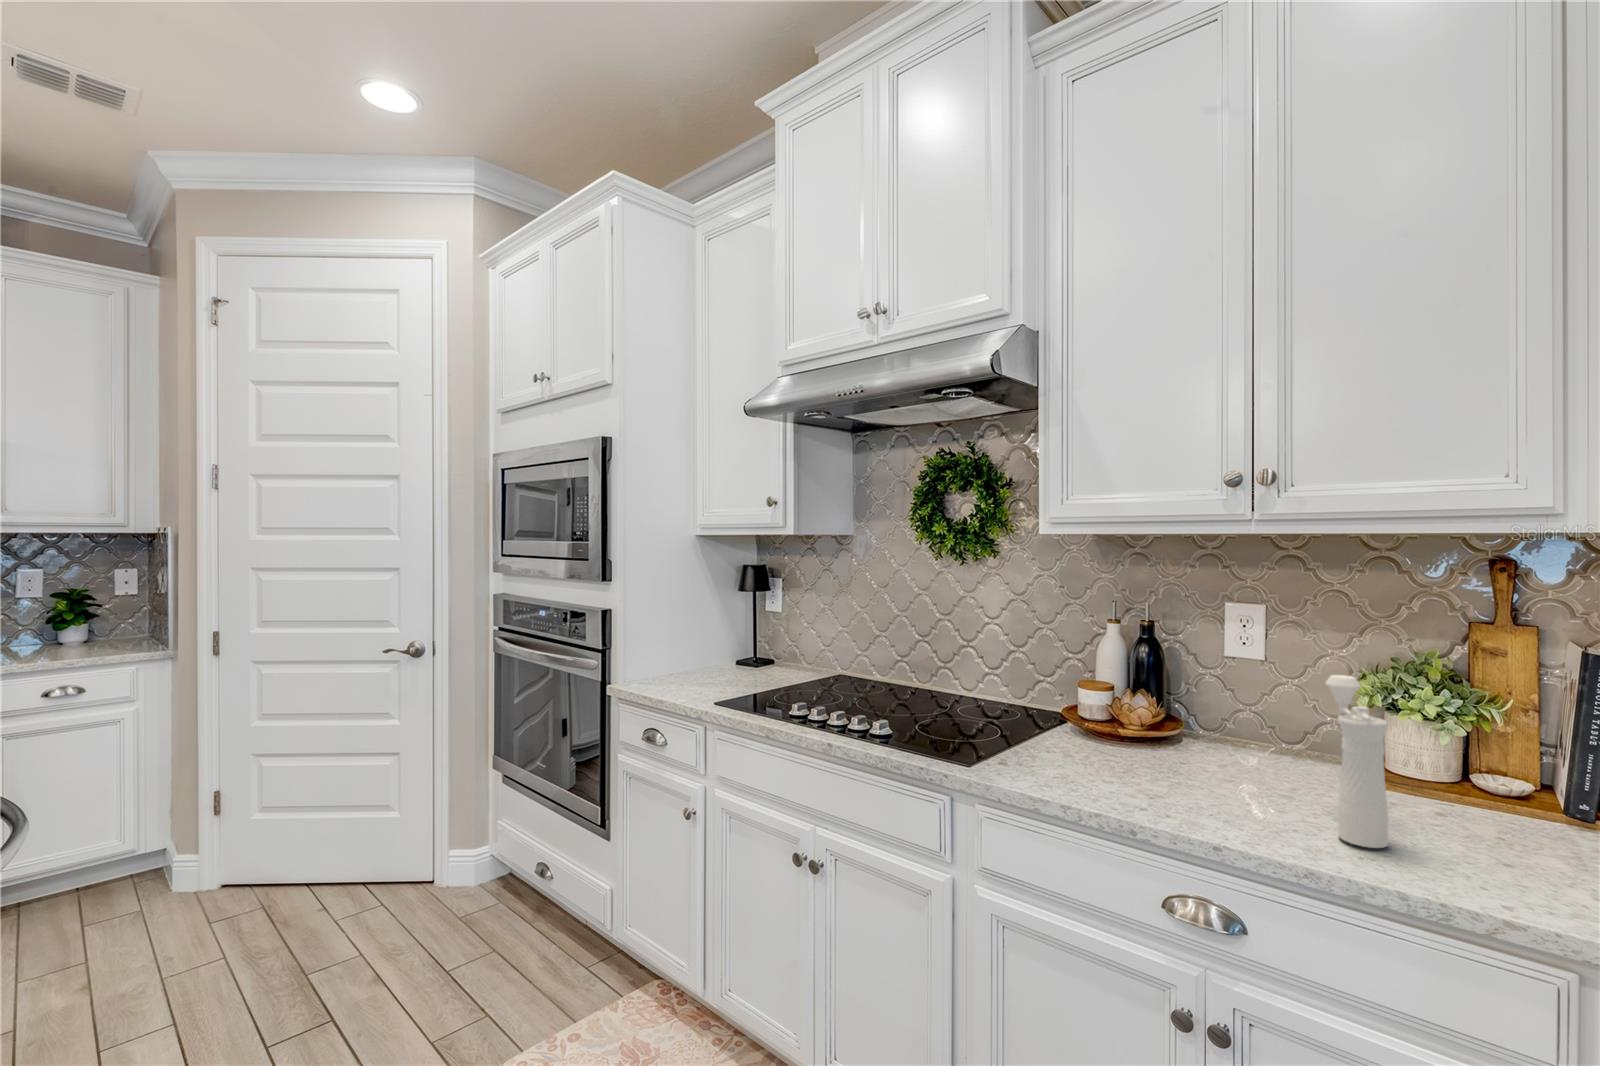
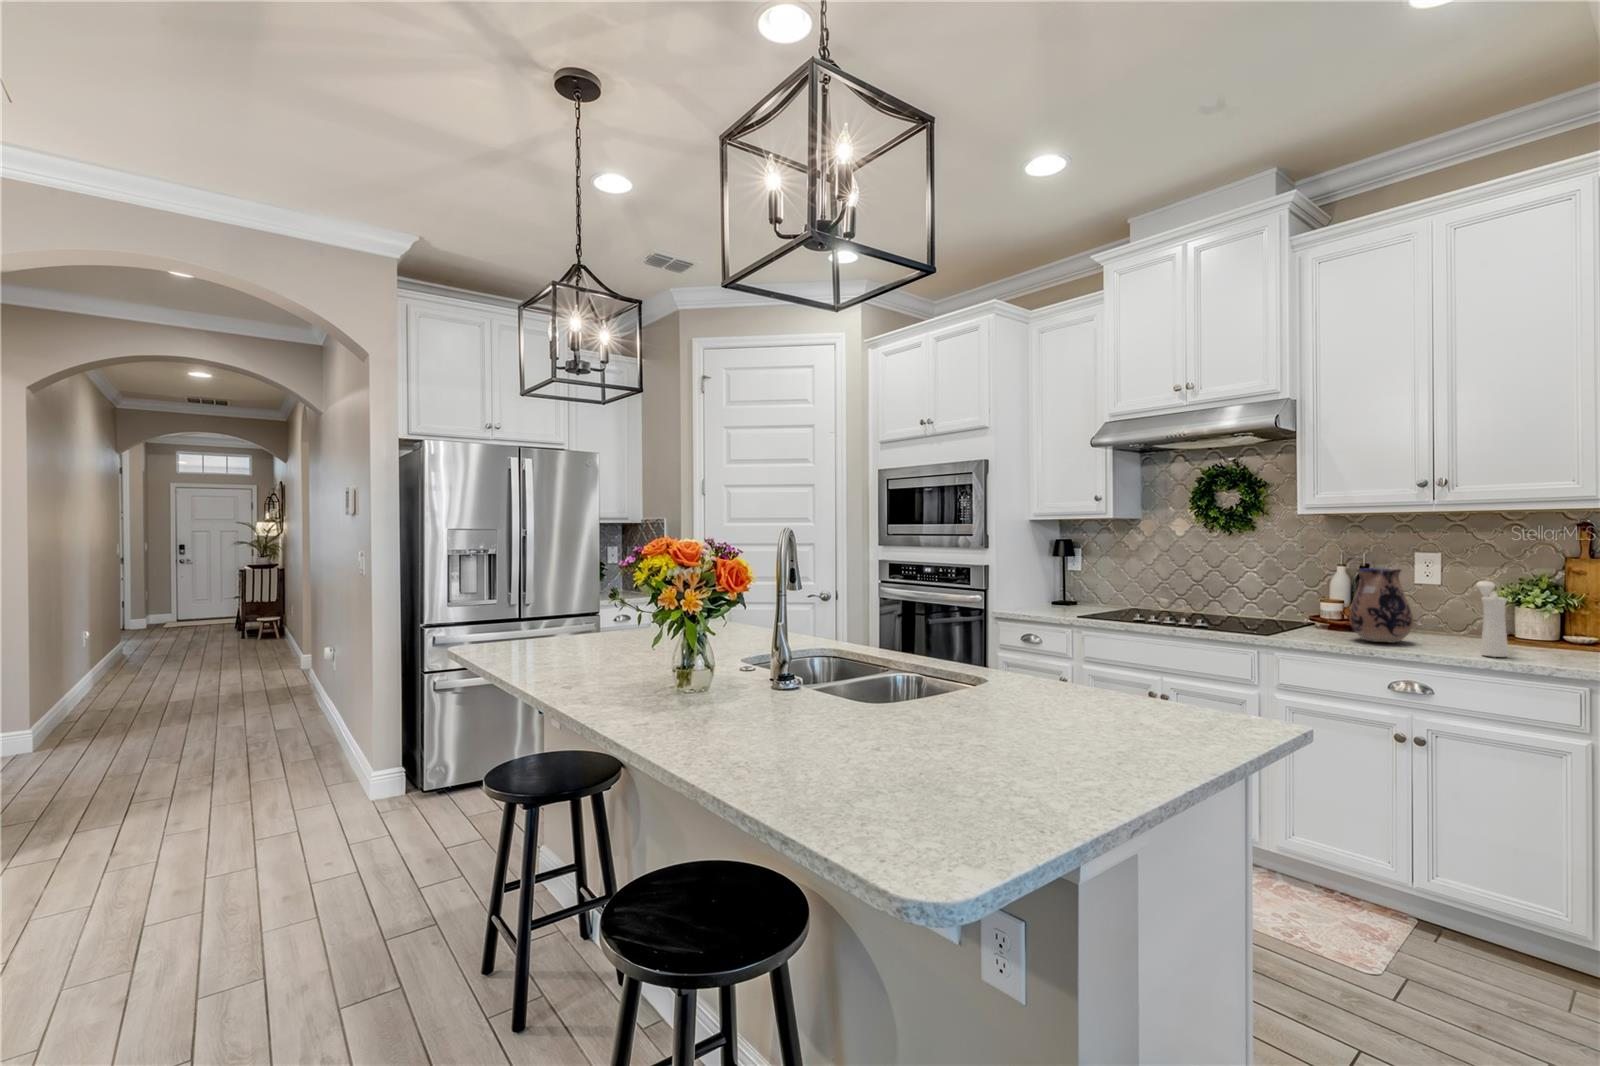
ceramic pitcher: none [1108,636,1215,786] -> present [1349,568,1413,643]

